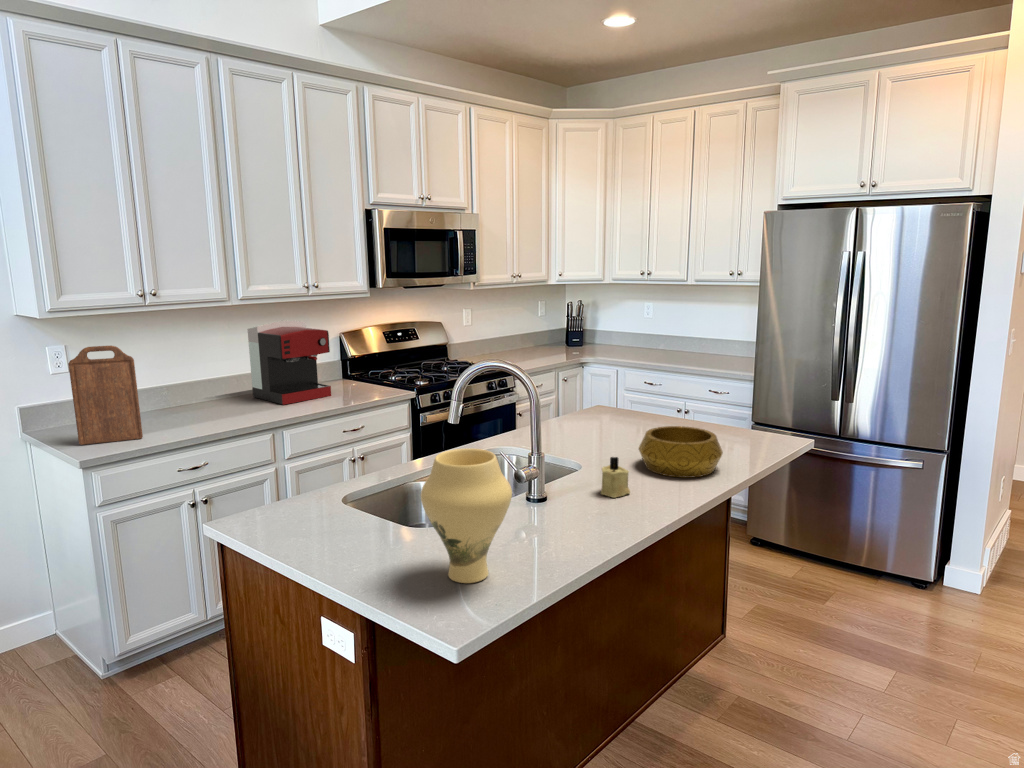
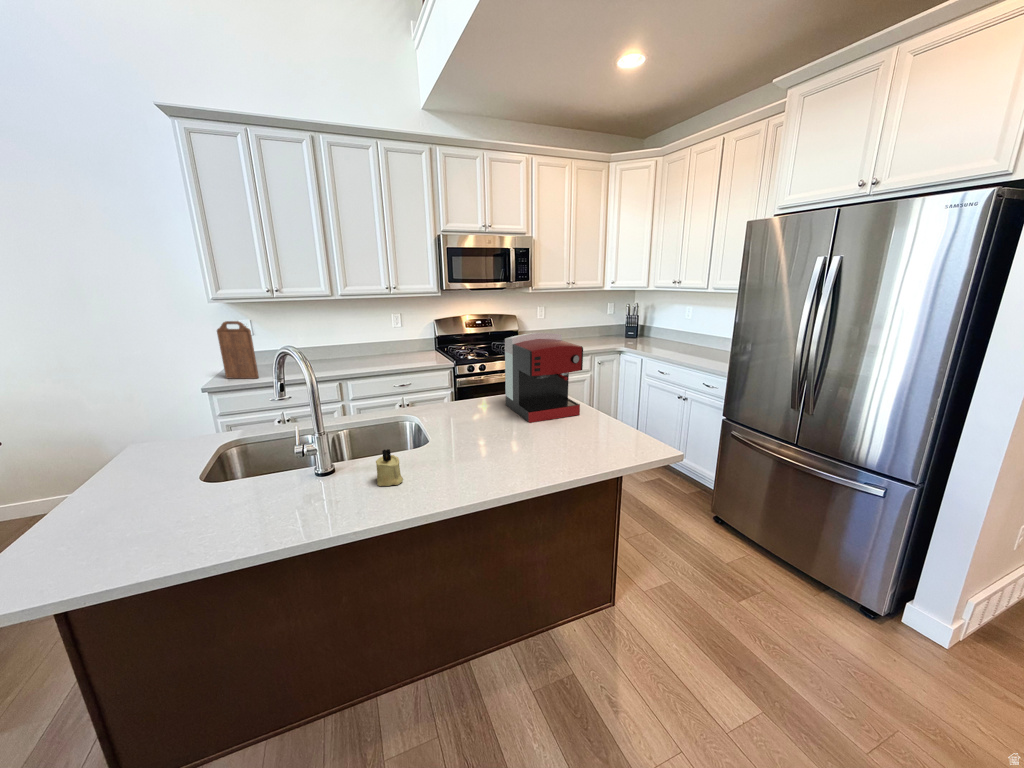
coffee maker: present [247,321,331,405] -> present [505,333,583,423]
decorative bowl: present [639,426,723,478] -> none [454,424,531,480]
vase: present [421,448,512,583] -> none [51,431,162,549]

